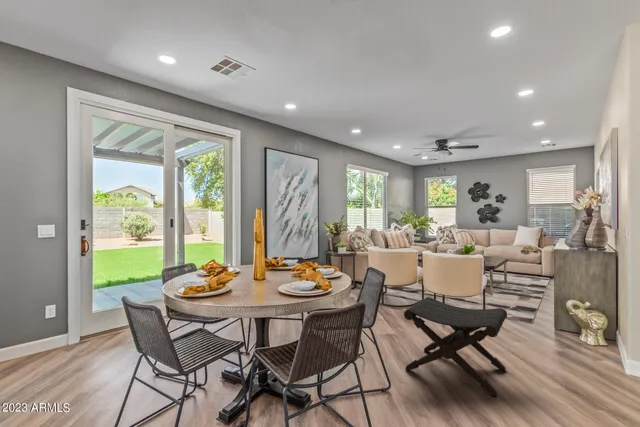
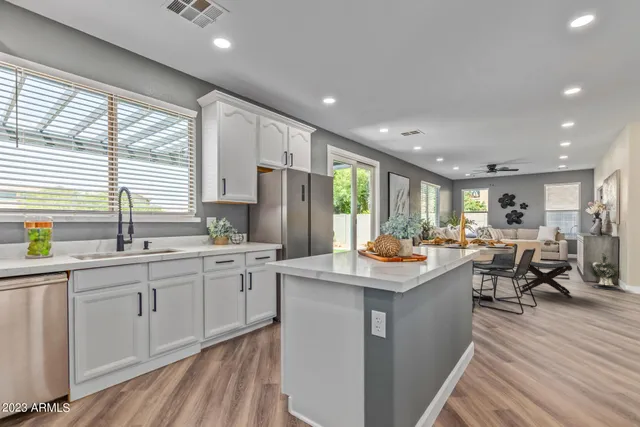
potted tree: none [555,283,615,362] -> present [590,256,618,290]

